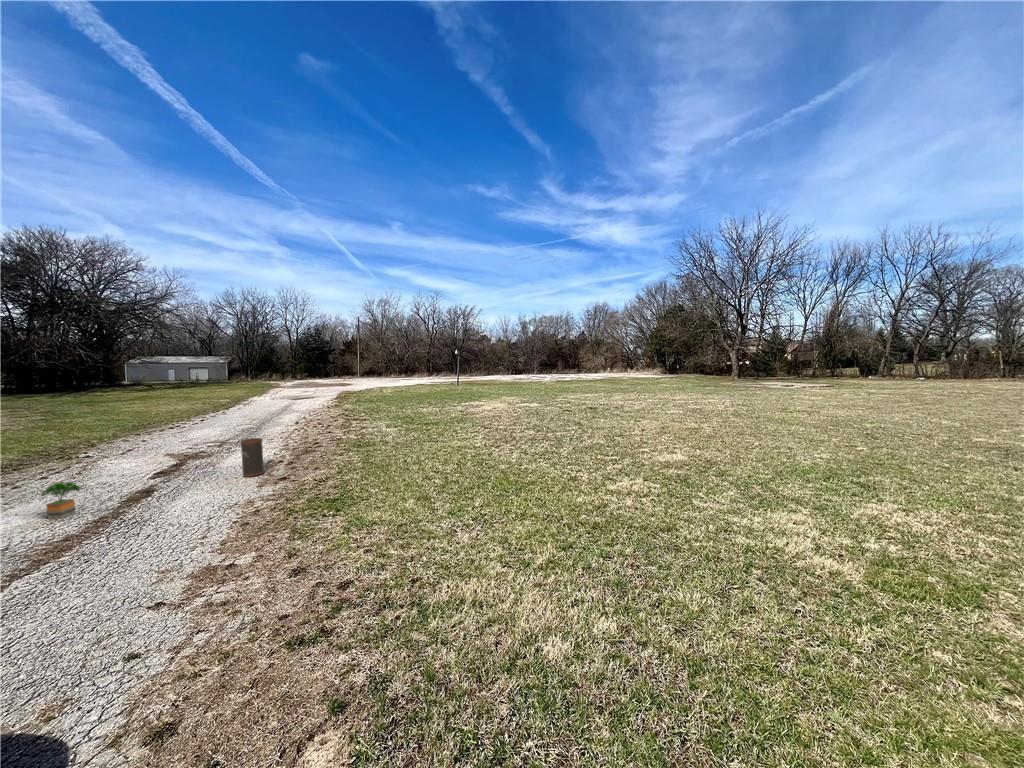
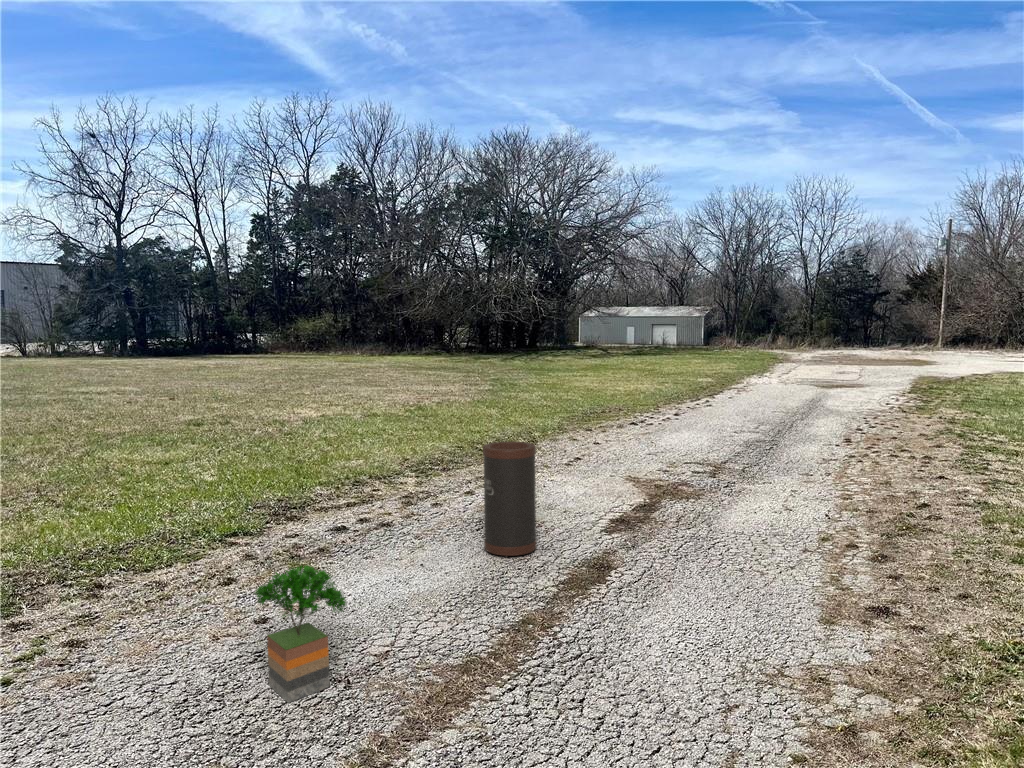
trash can: present [241,438,264,477] -> present [483,441,536,557]

